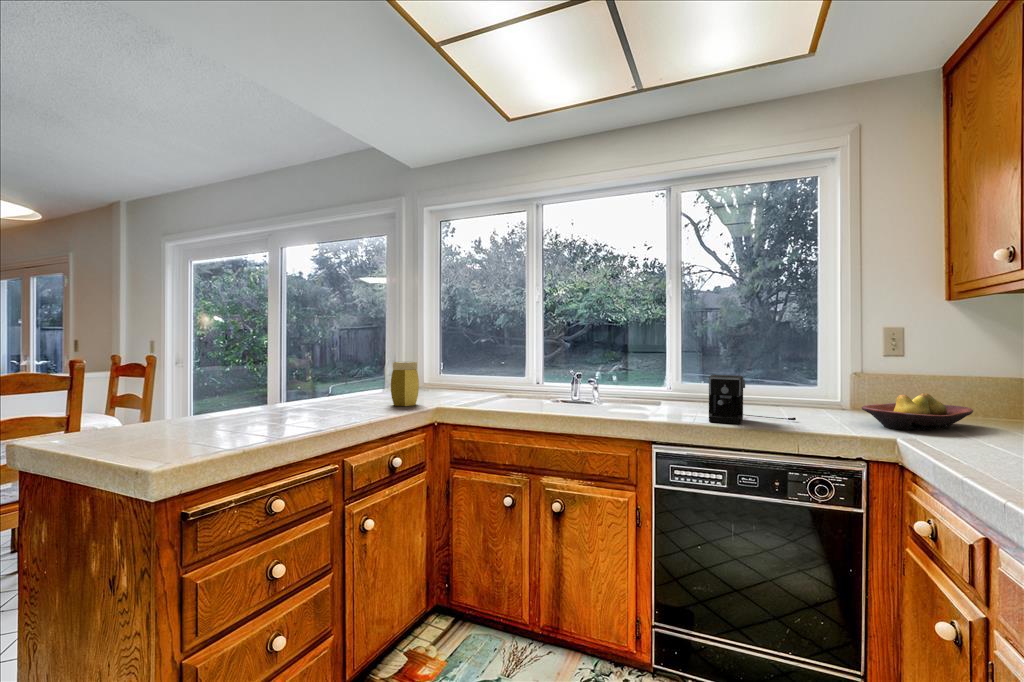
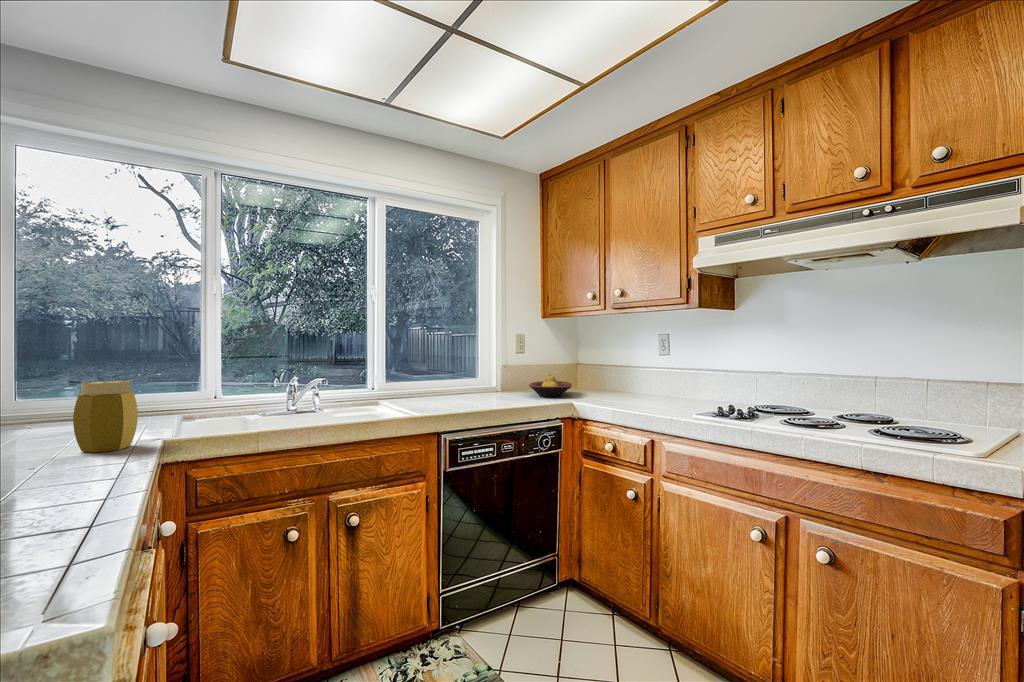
coffee maker: present [709,375,796,424] -> none [456,371,504,408]

